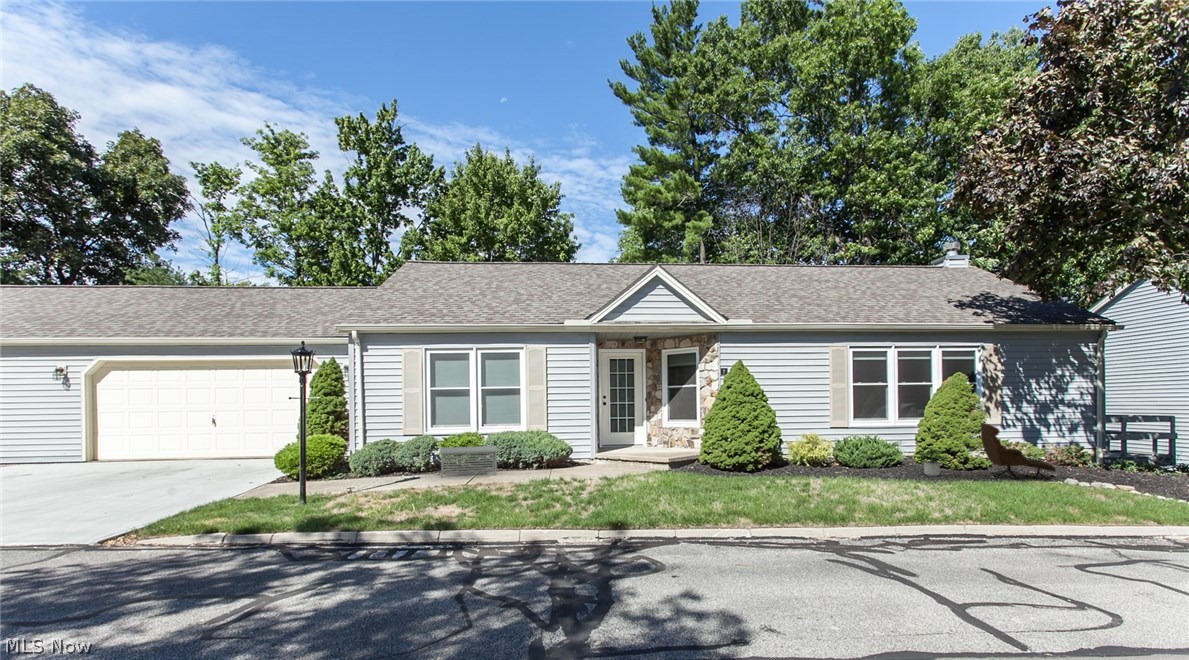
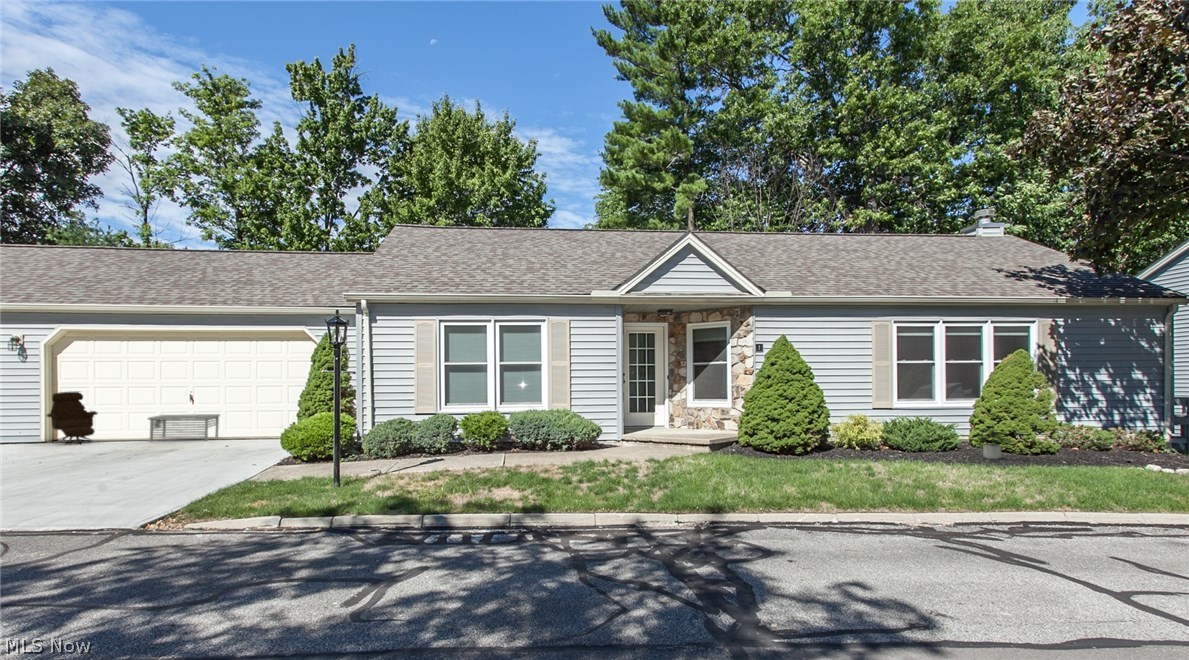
lounge chair: present [980,423,1055,480] -> present [47,391,97,444]
storage bench: present [439,446,498,477] -> present [148,414,220,442]

